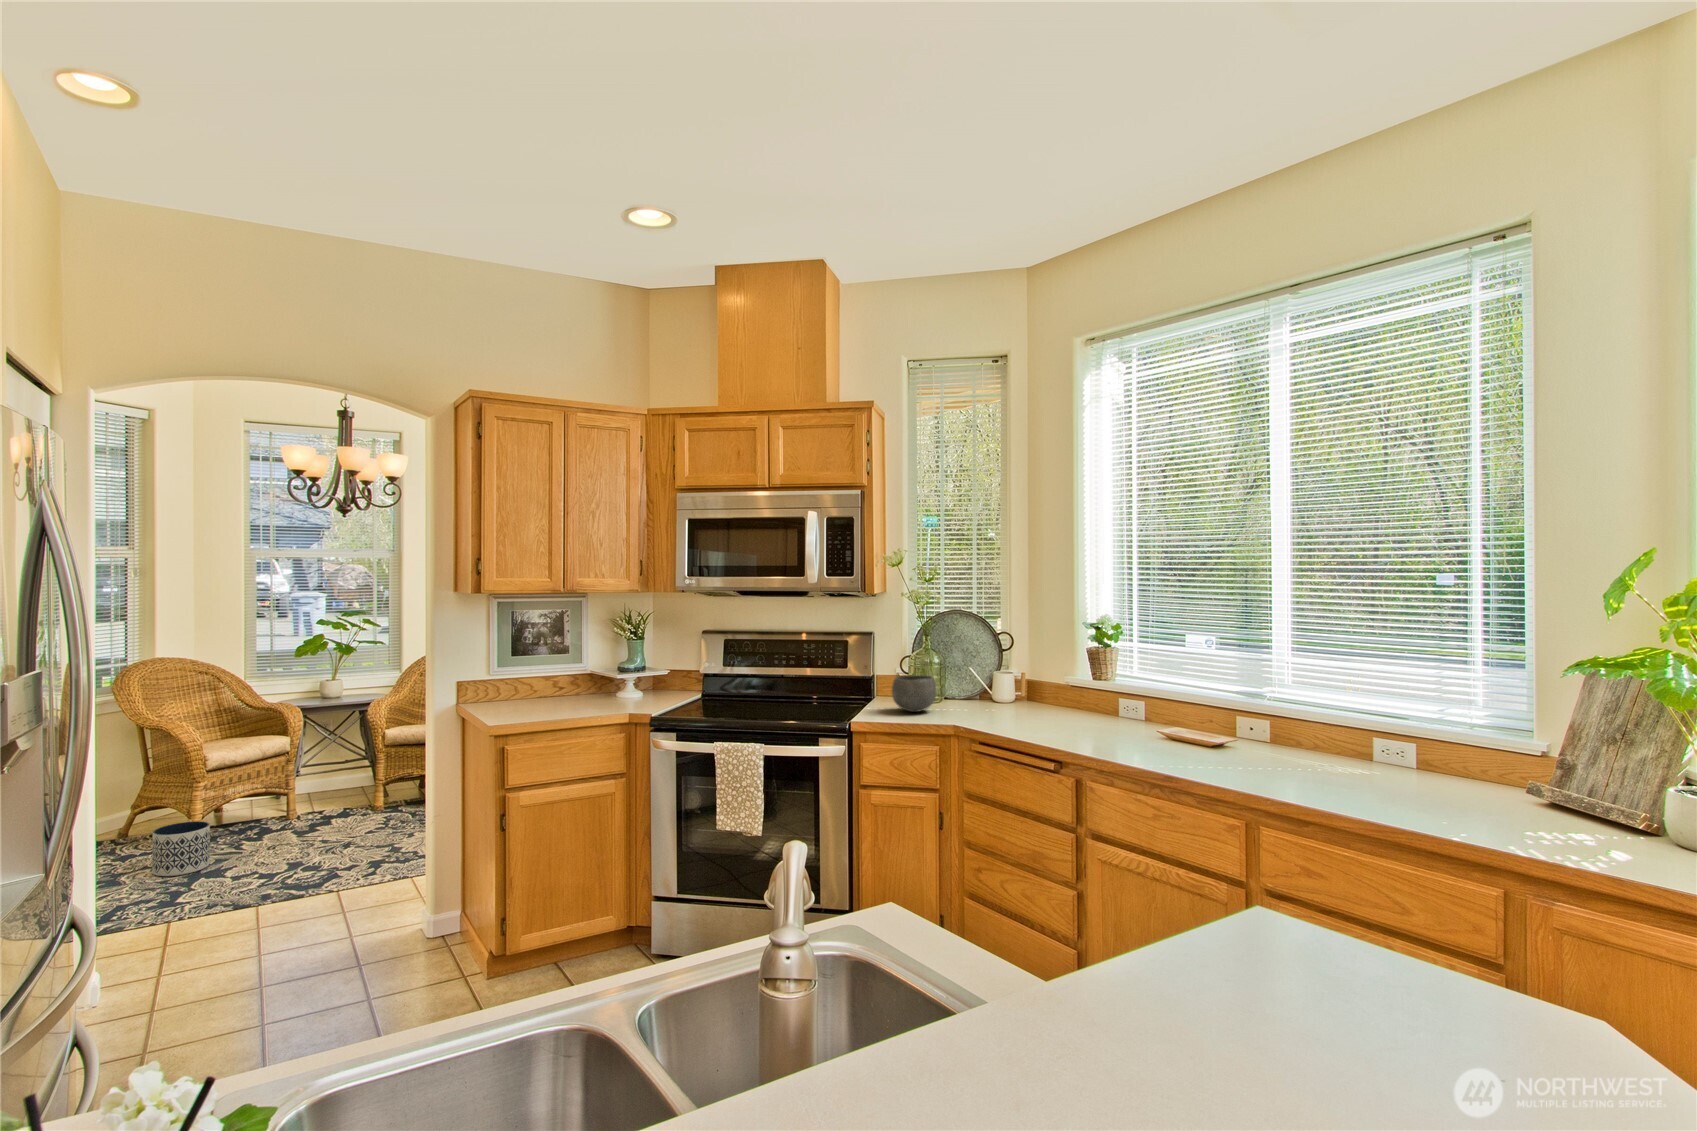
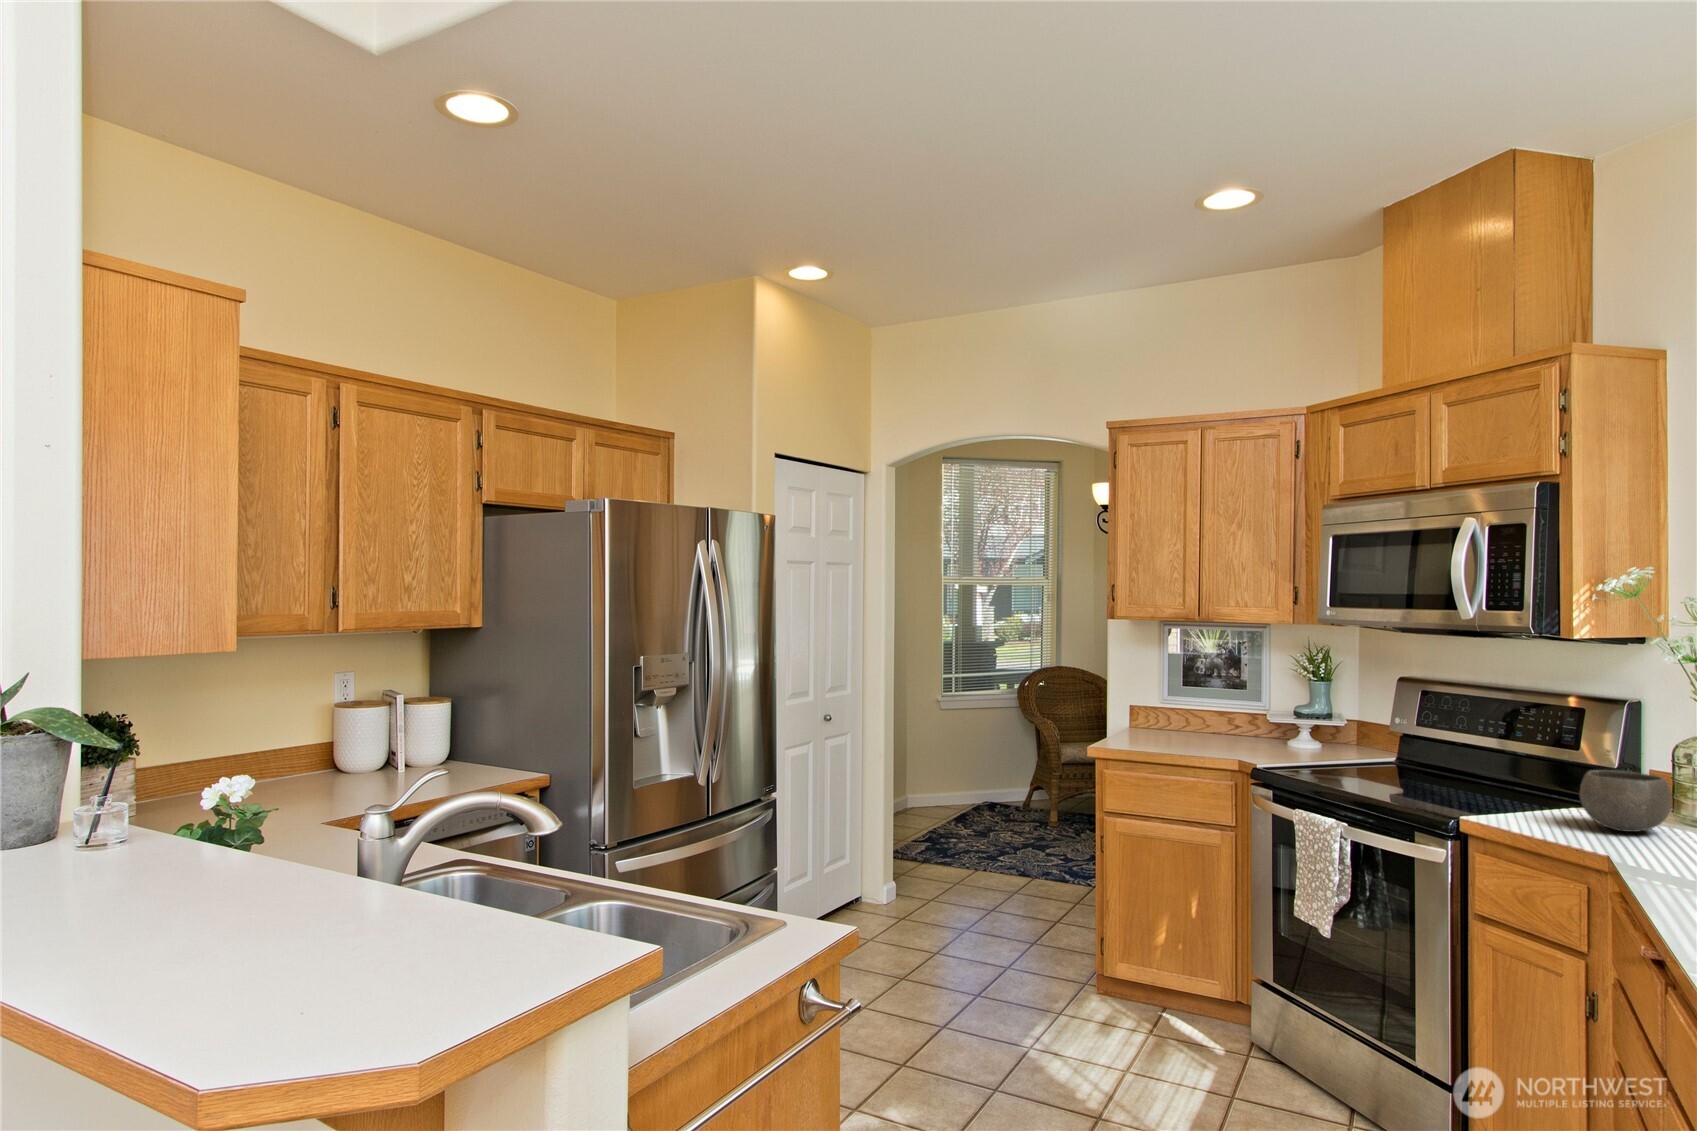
planter: present [152,821,210,876] -> none [1011,802,1049,844]

